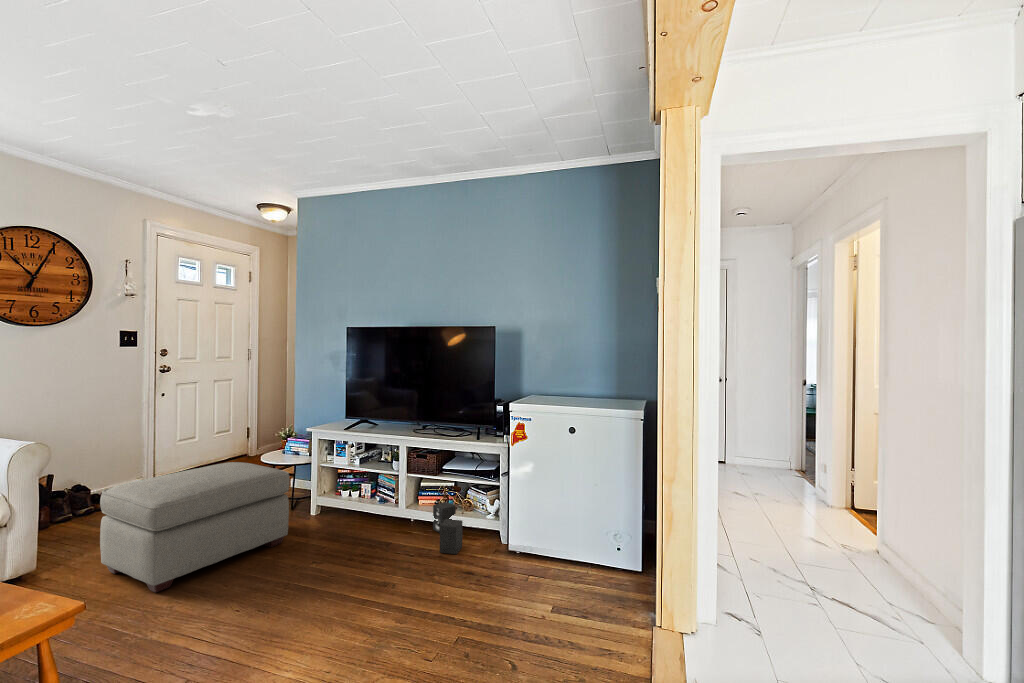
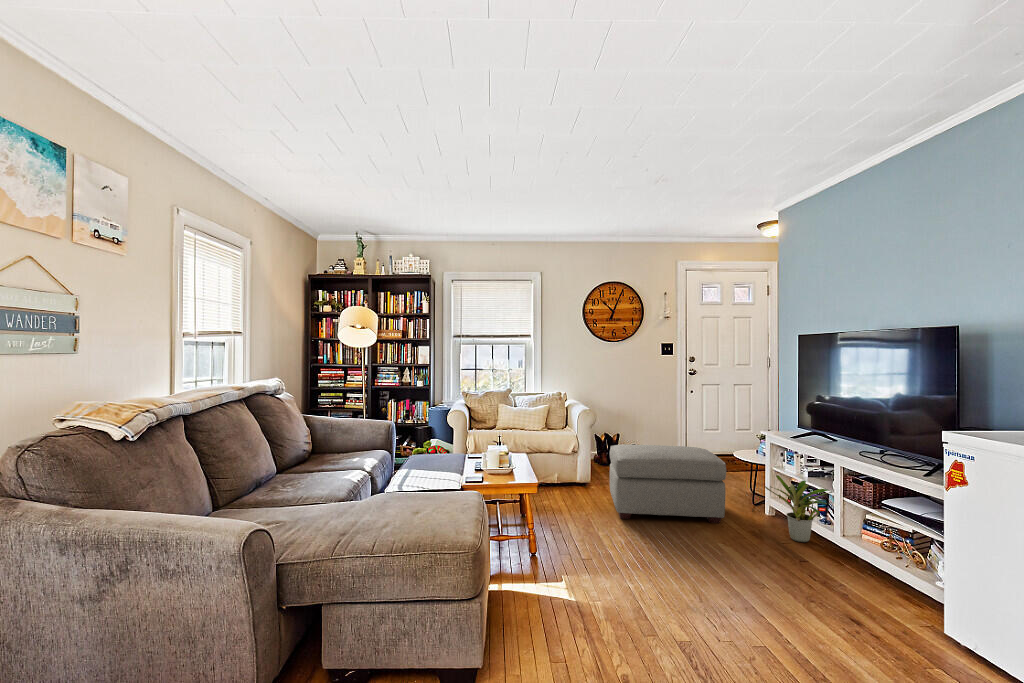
potted plant: none [325,468,395,530] -> present [764,475,832,542]
speaker: present [433,502,463,554] -> none [846,541,899,599]

